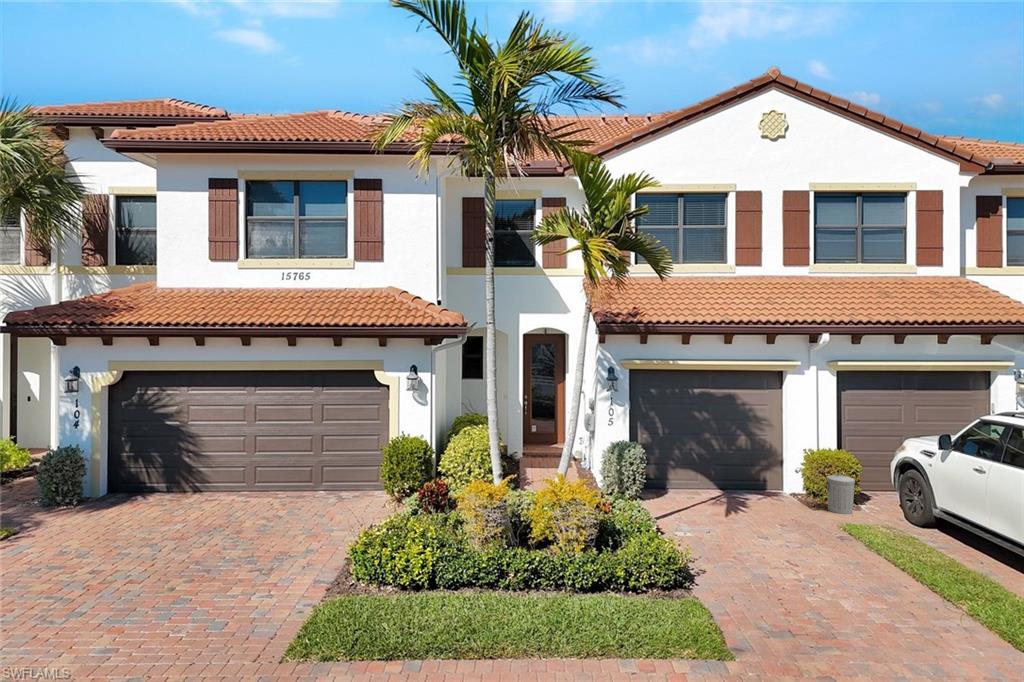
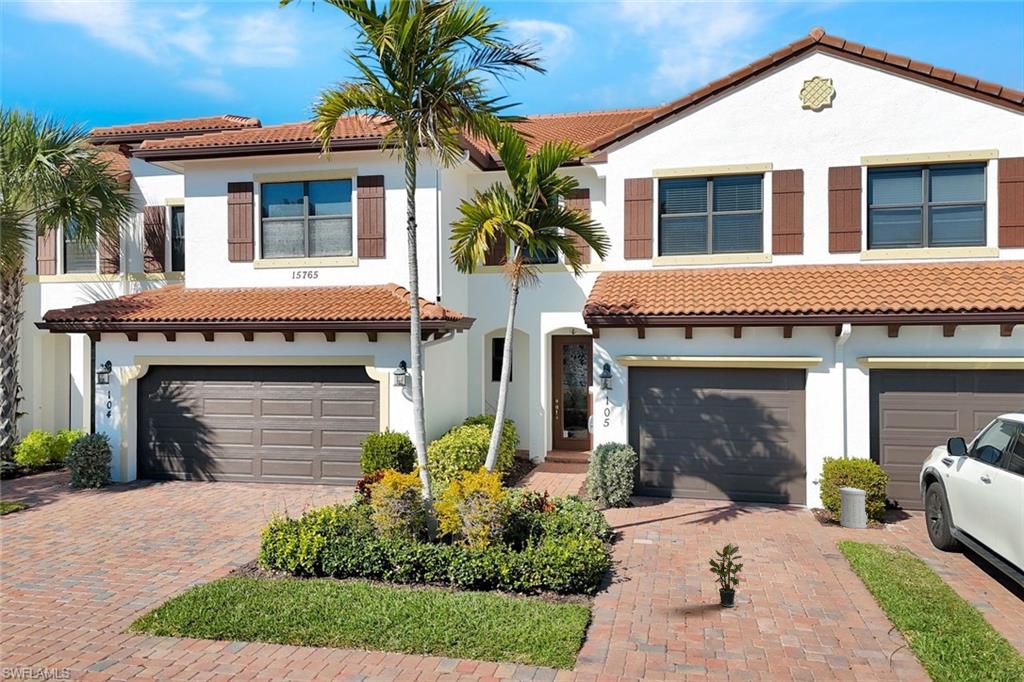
potted plant: none [838,574,878,644] -> present [709,543,743,607]

